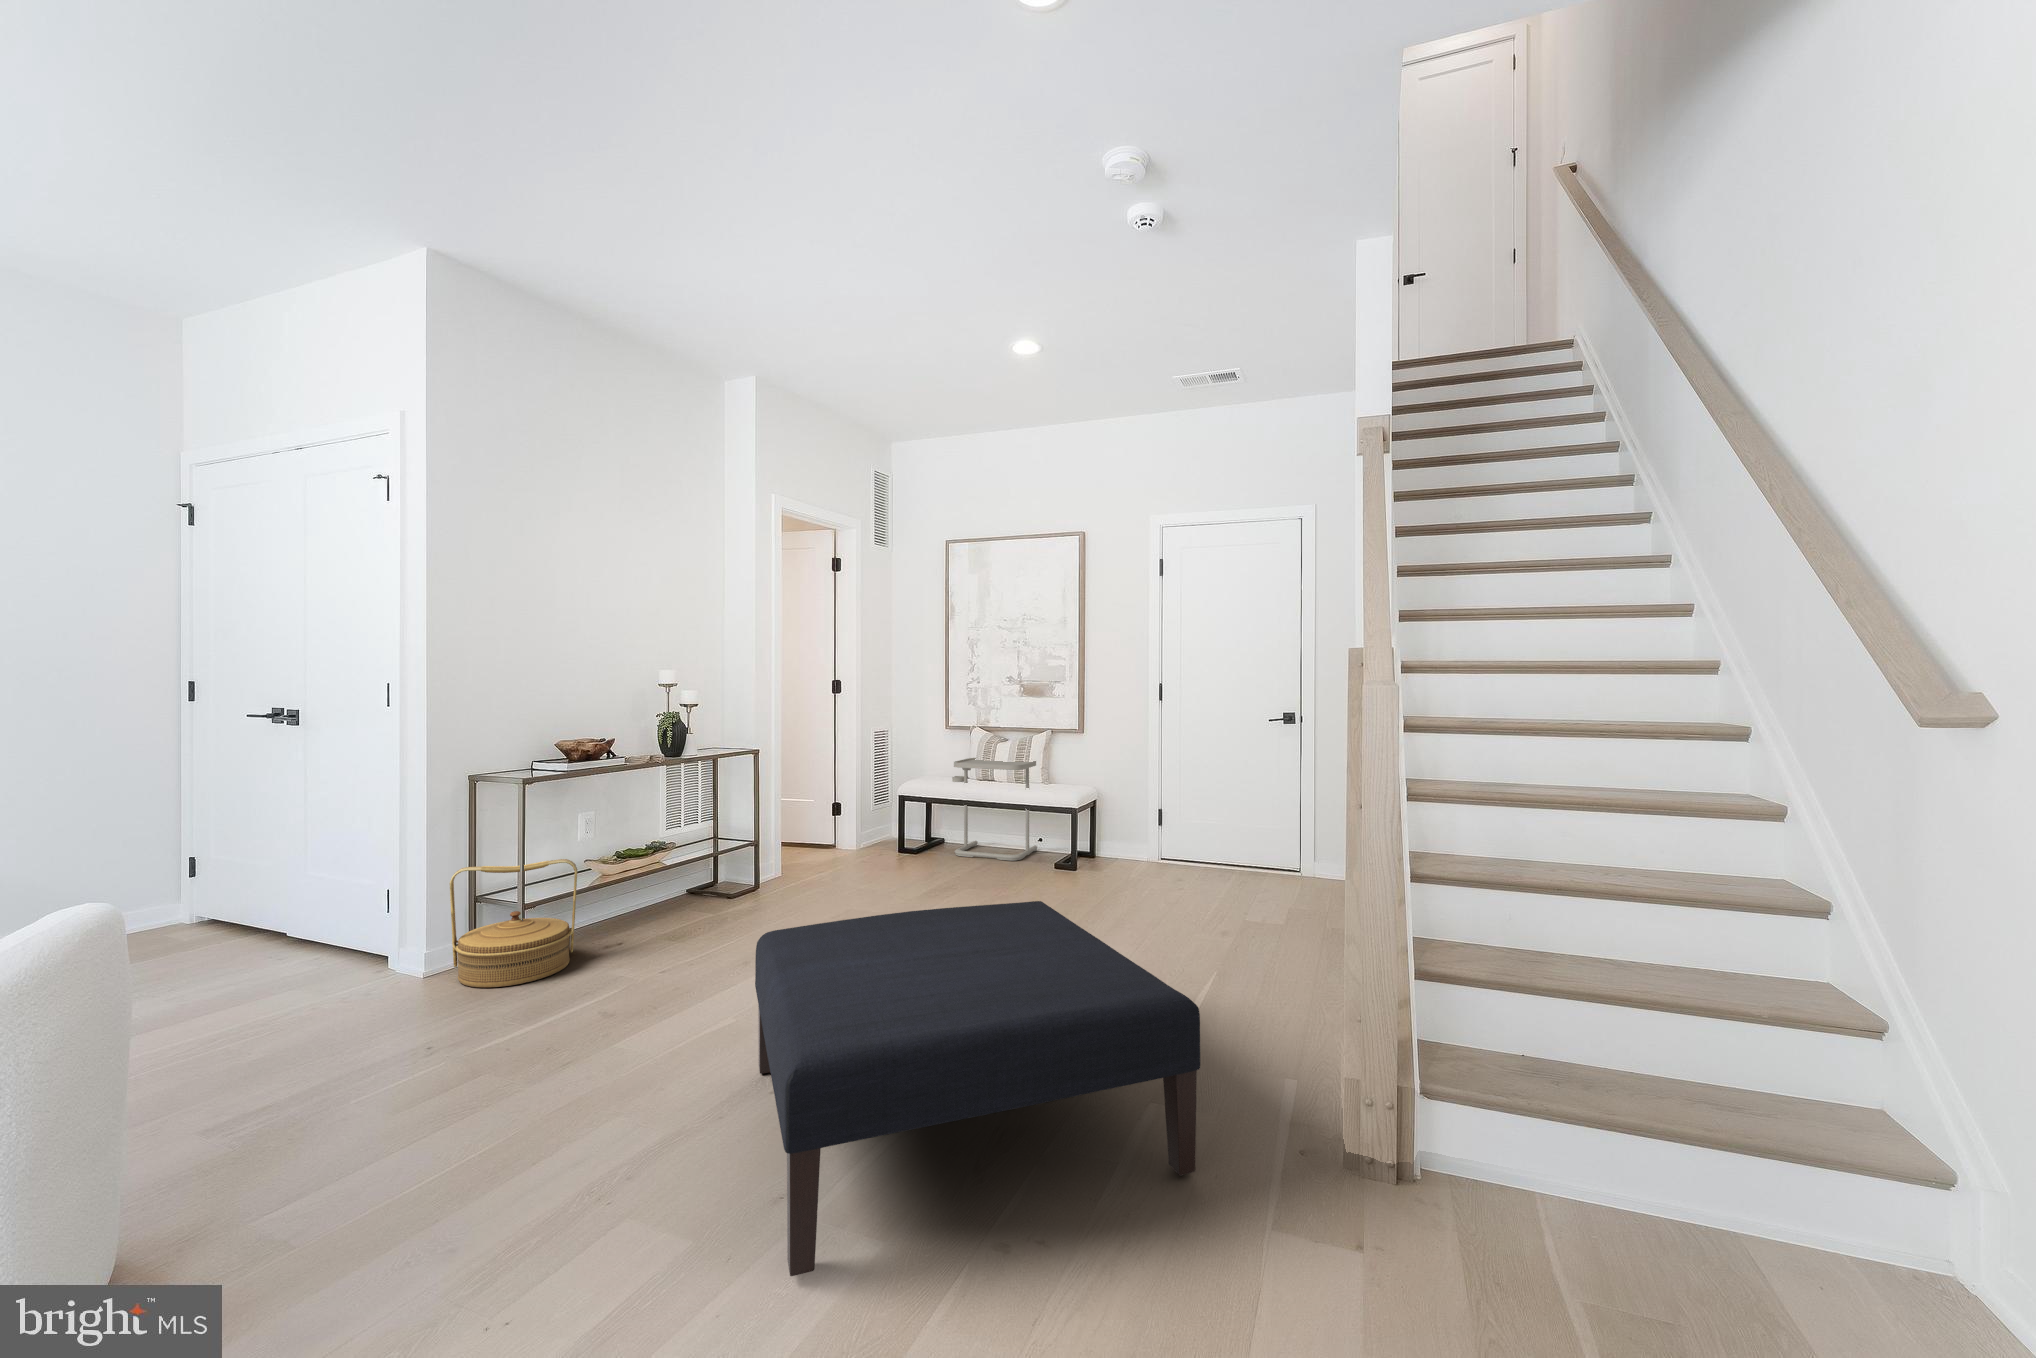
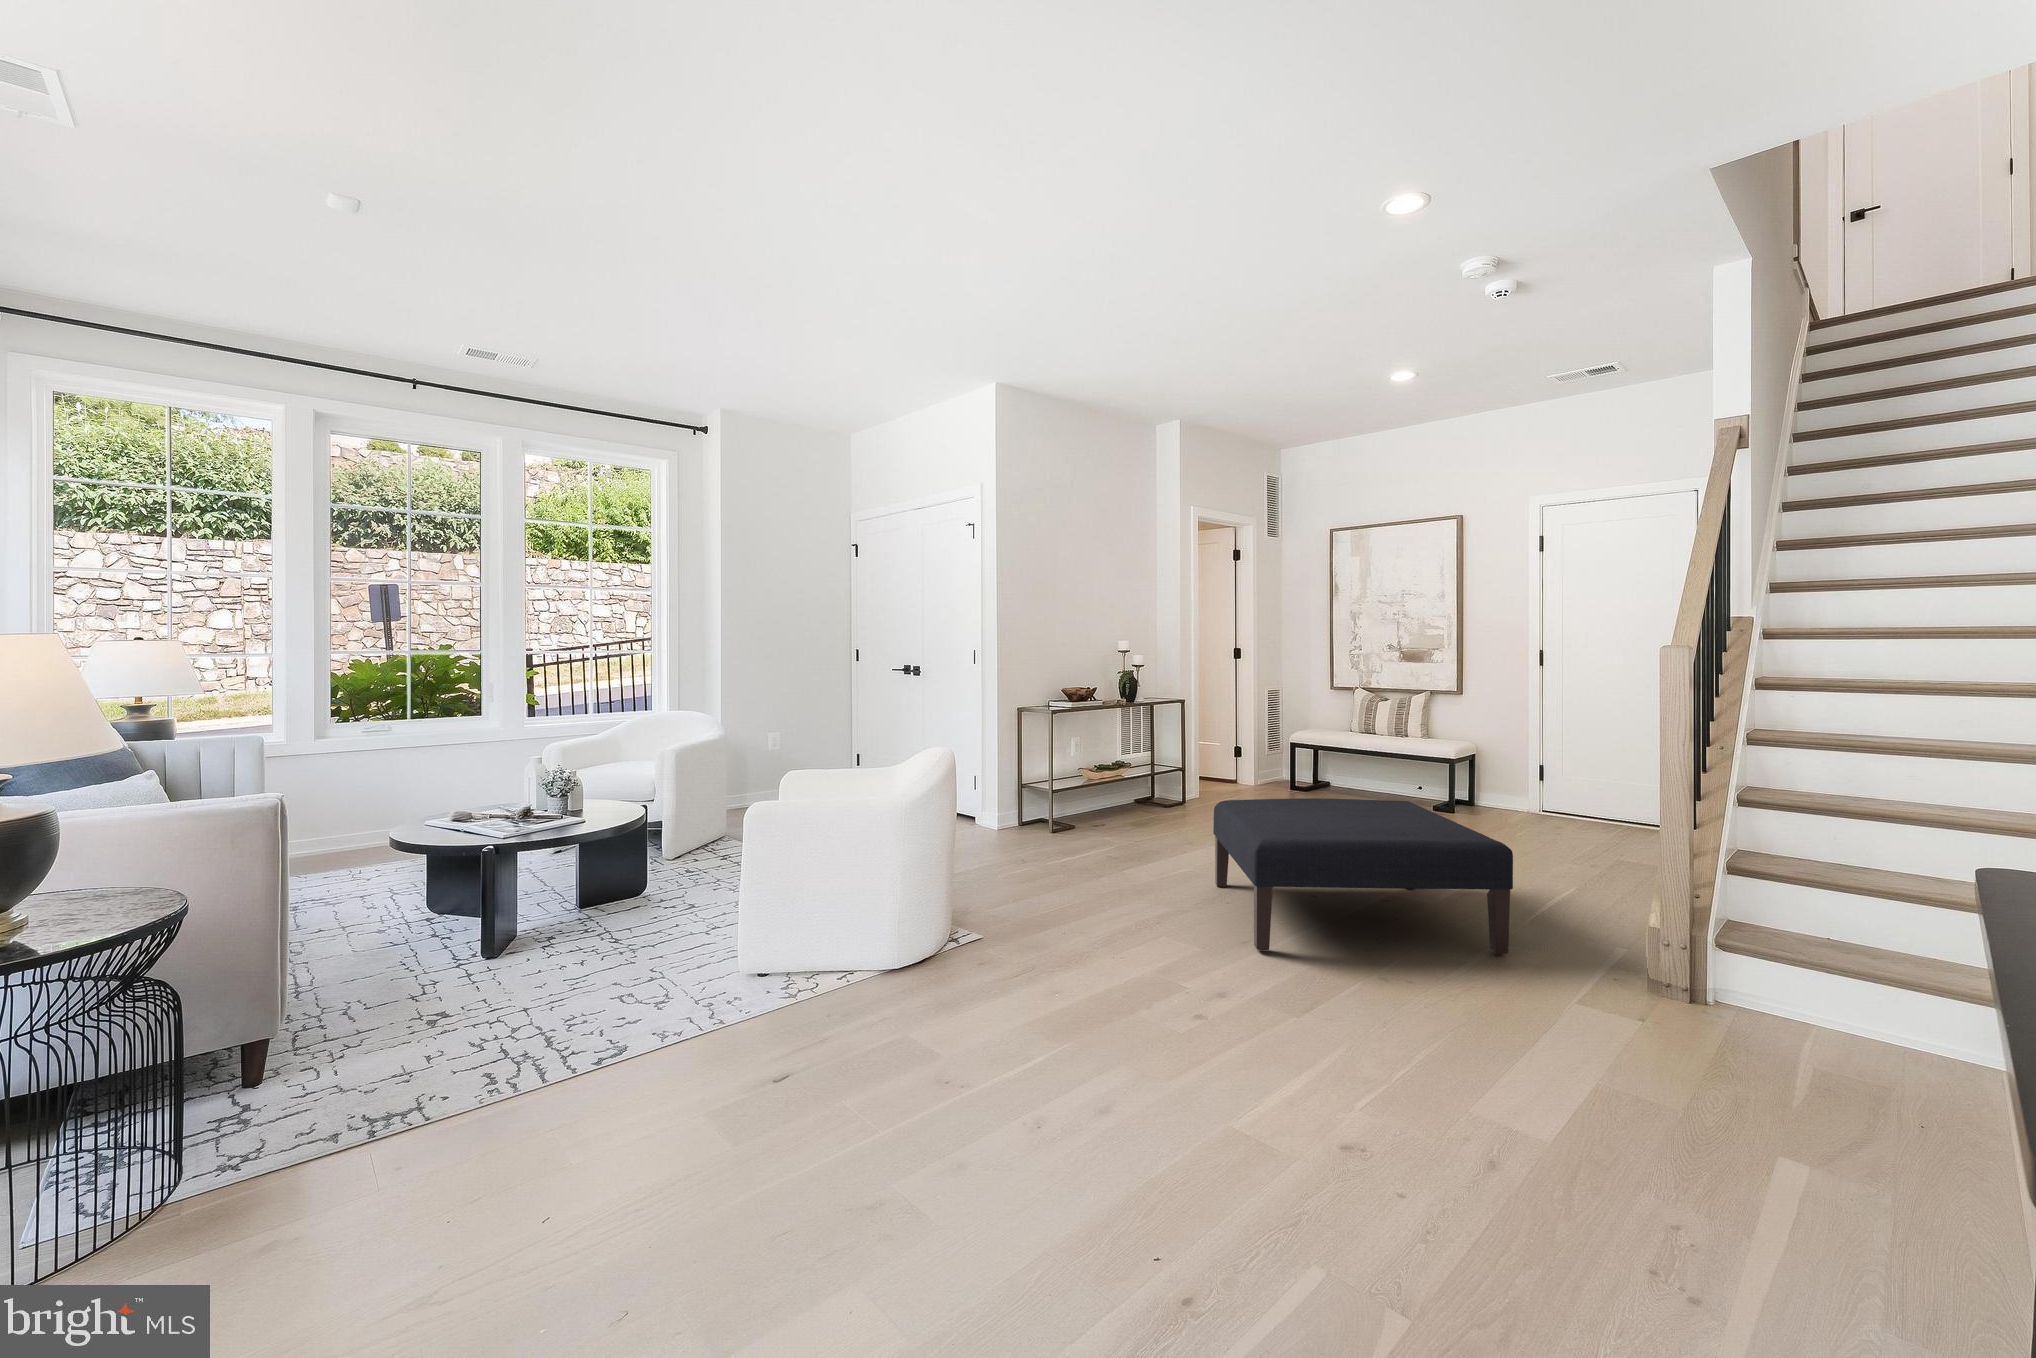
side table: present [952,758,1037,861] -> none [1338,715,1417,801]
woven basket: present [450,859,577,988] -> none [1013,763,1082,836]

